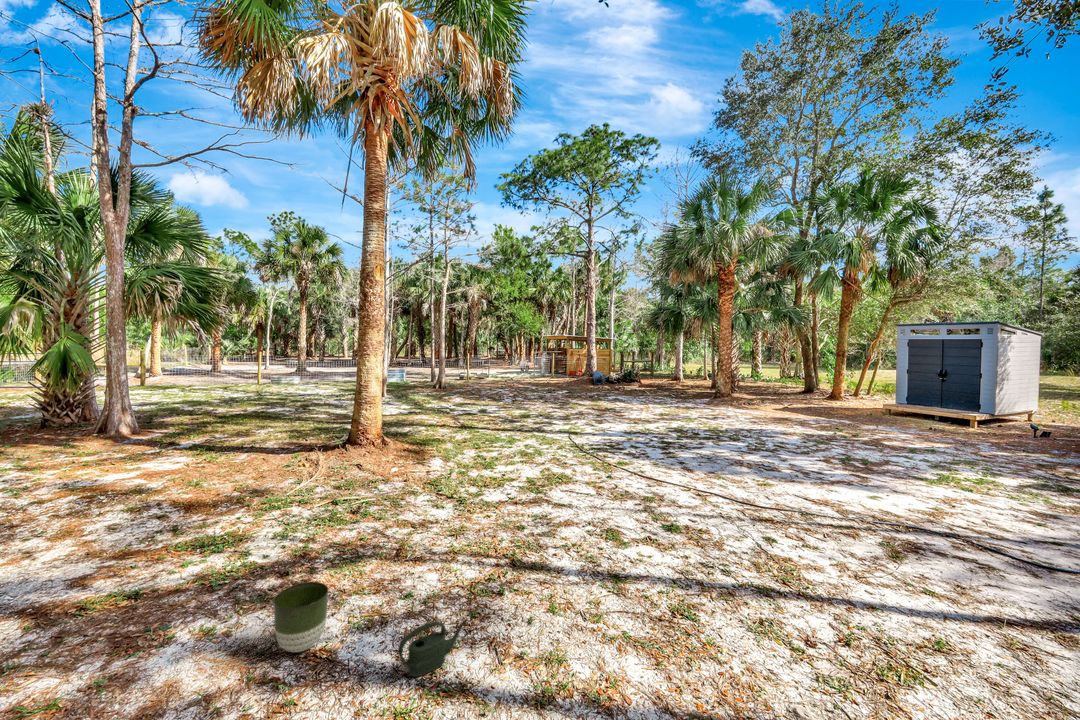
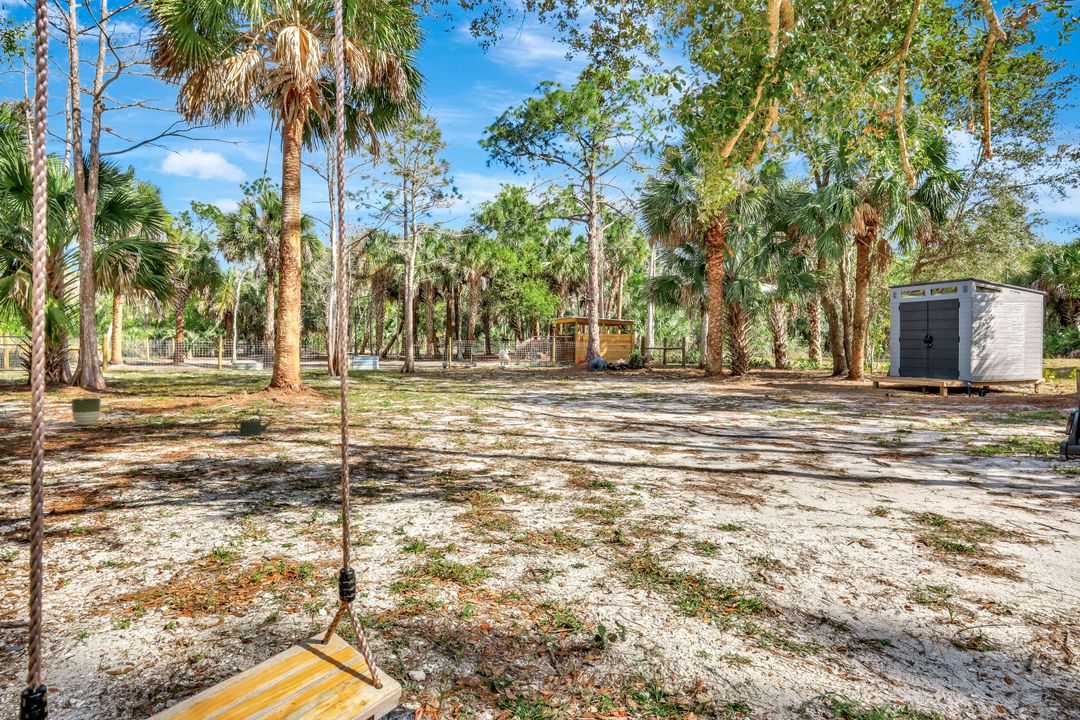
planter: present [273,582,328,652] -> present [72,398,101,425]

